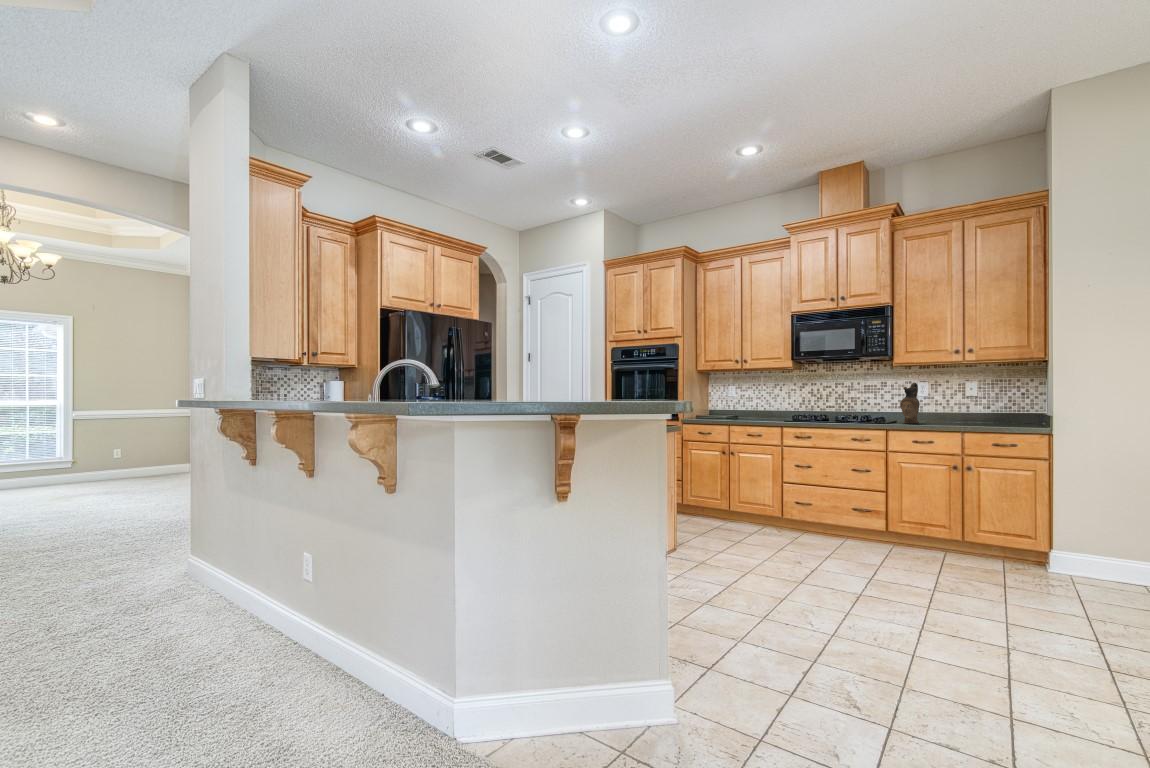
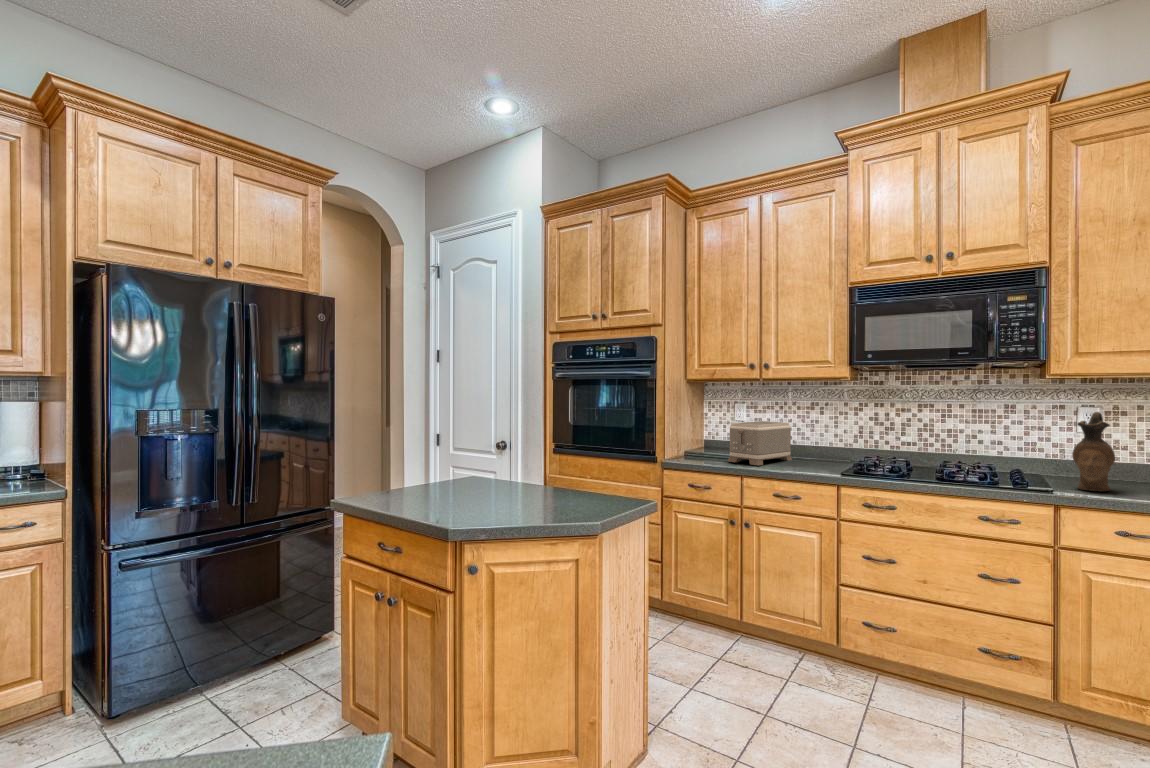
toaster: none [722,396,763,420] -> present [728,421,792,466]

